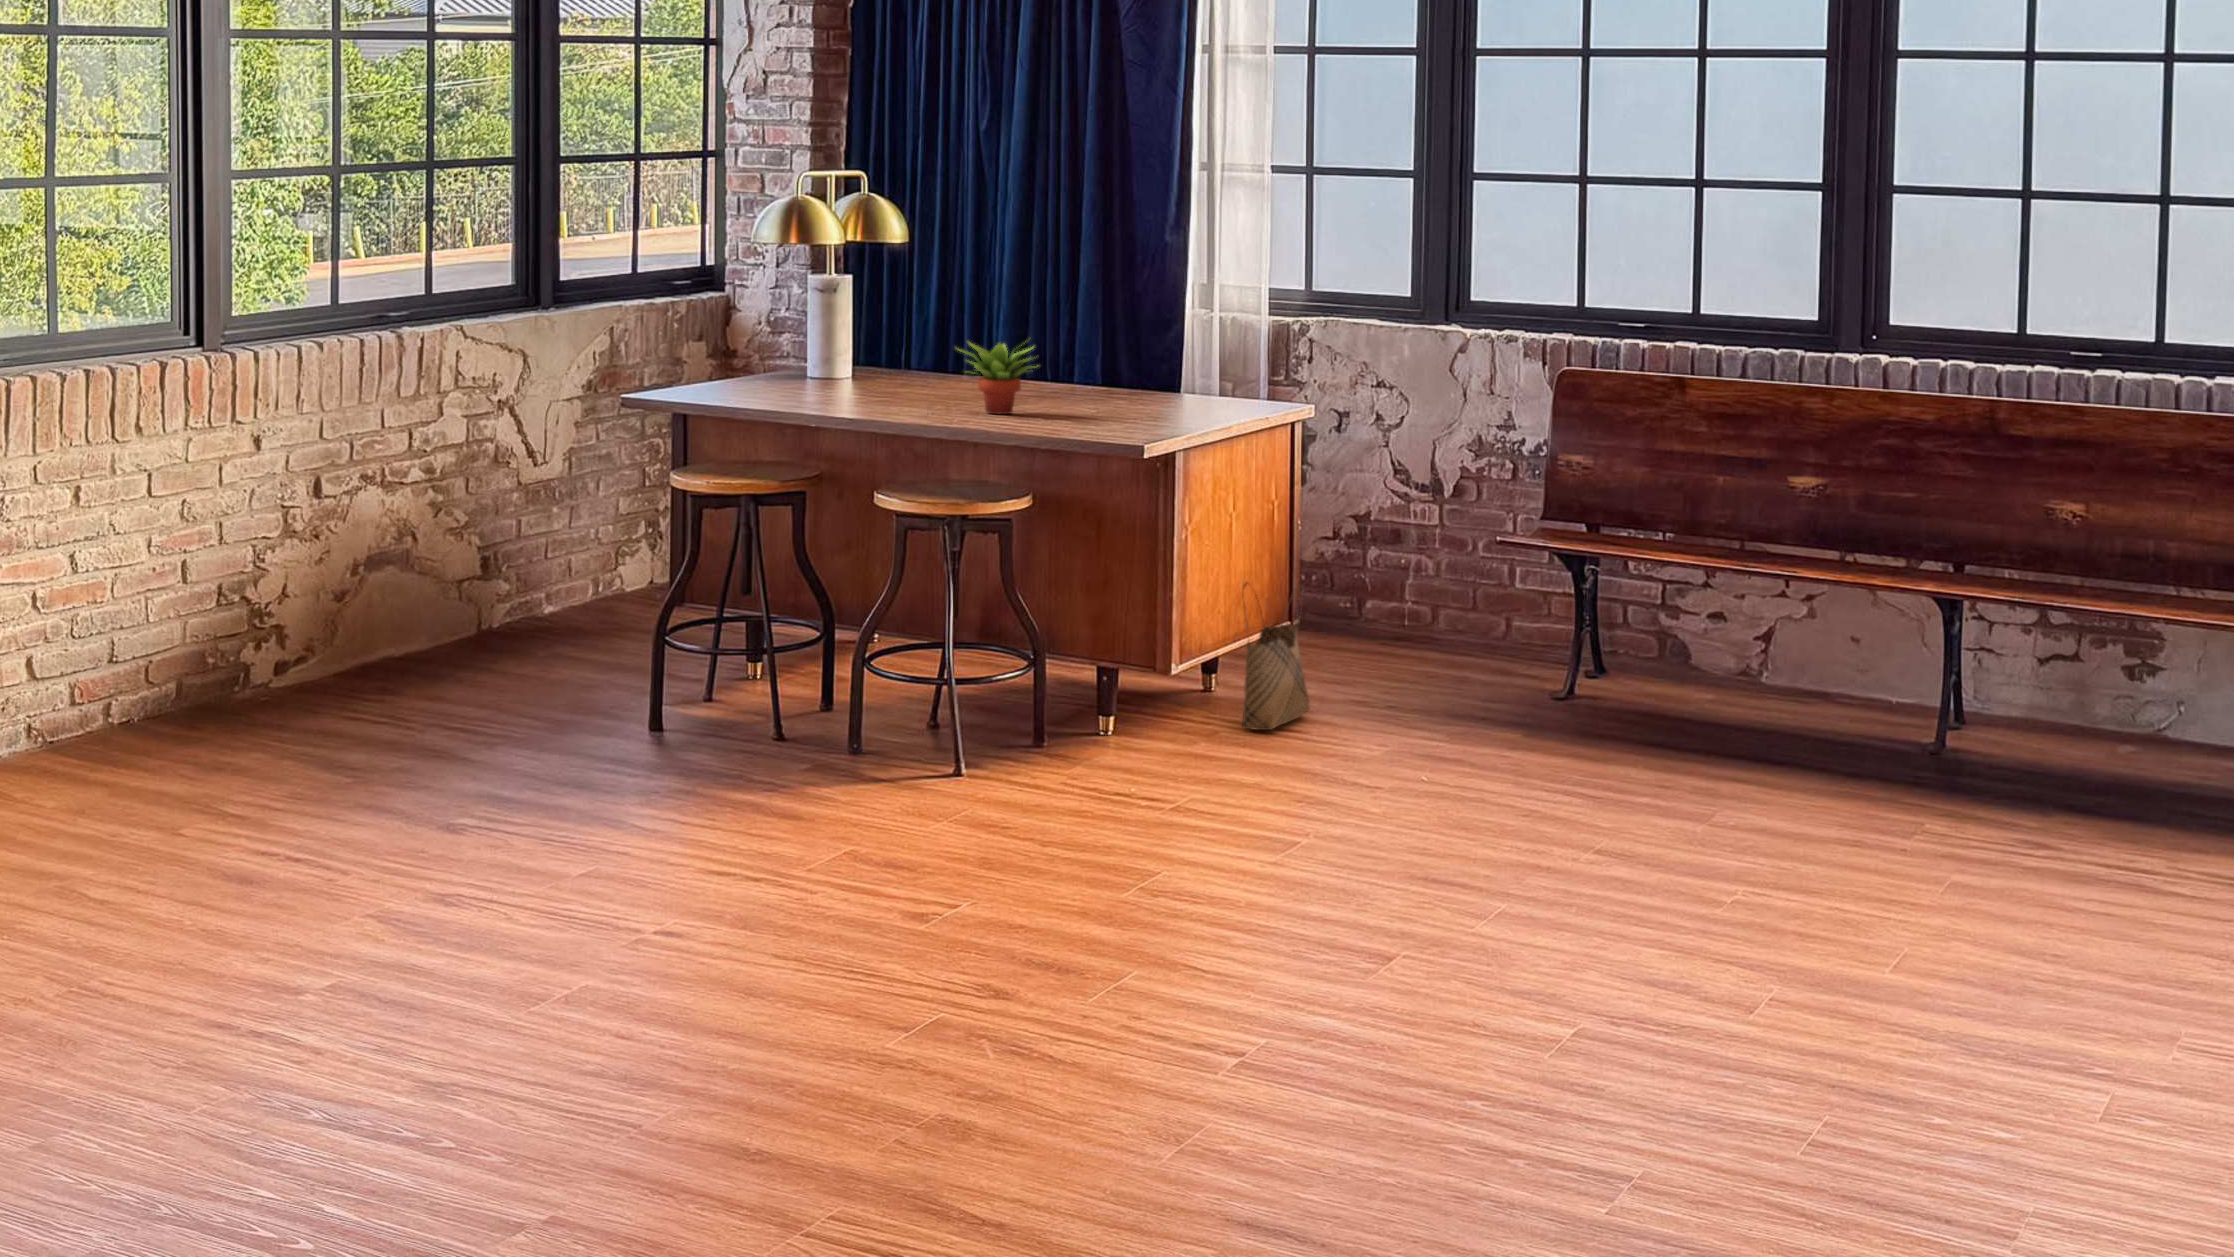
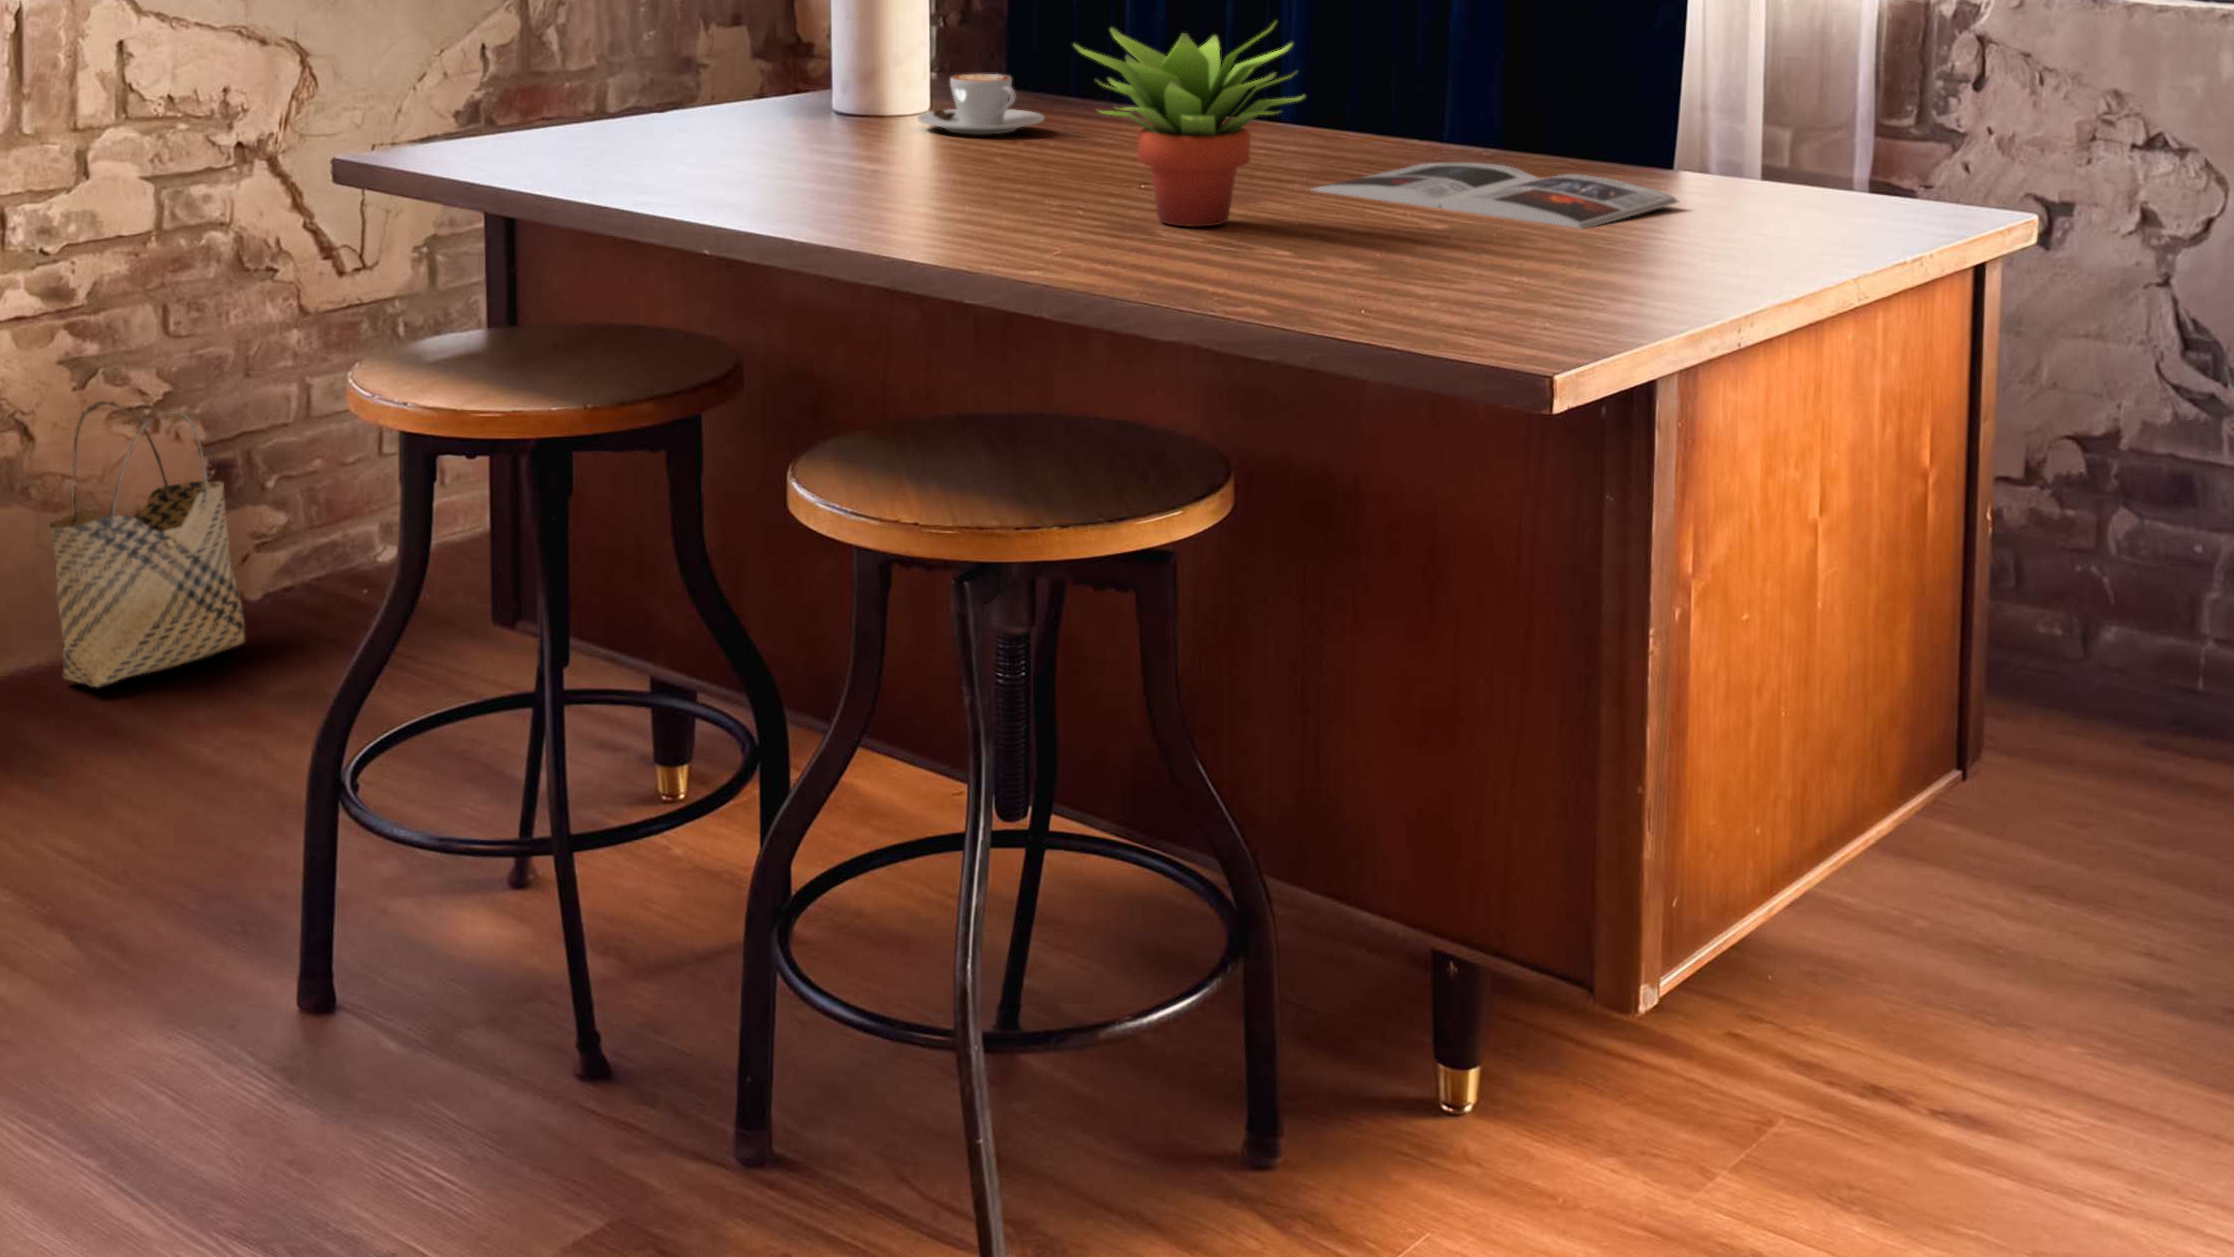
coffee cup: none [854,361,909,387] -> present [918,74,1044,134]
magazine: none [1033,394,1179,415] -> present [1311,163,1678,228]
woven basket: present [1242,583,1310,730] -> present [49,401,245,687]

